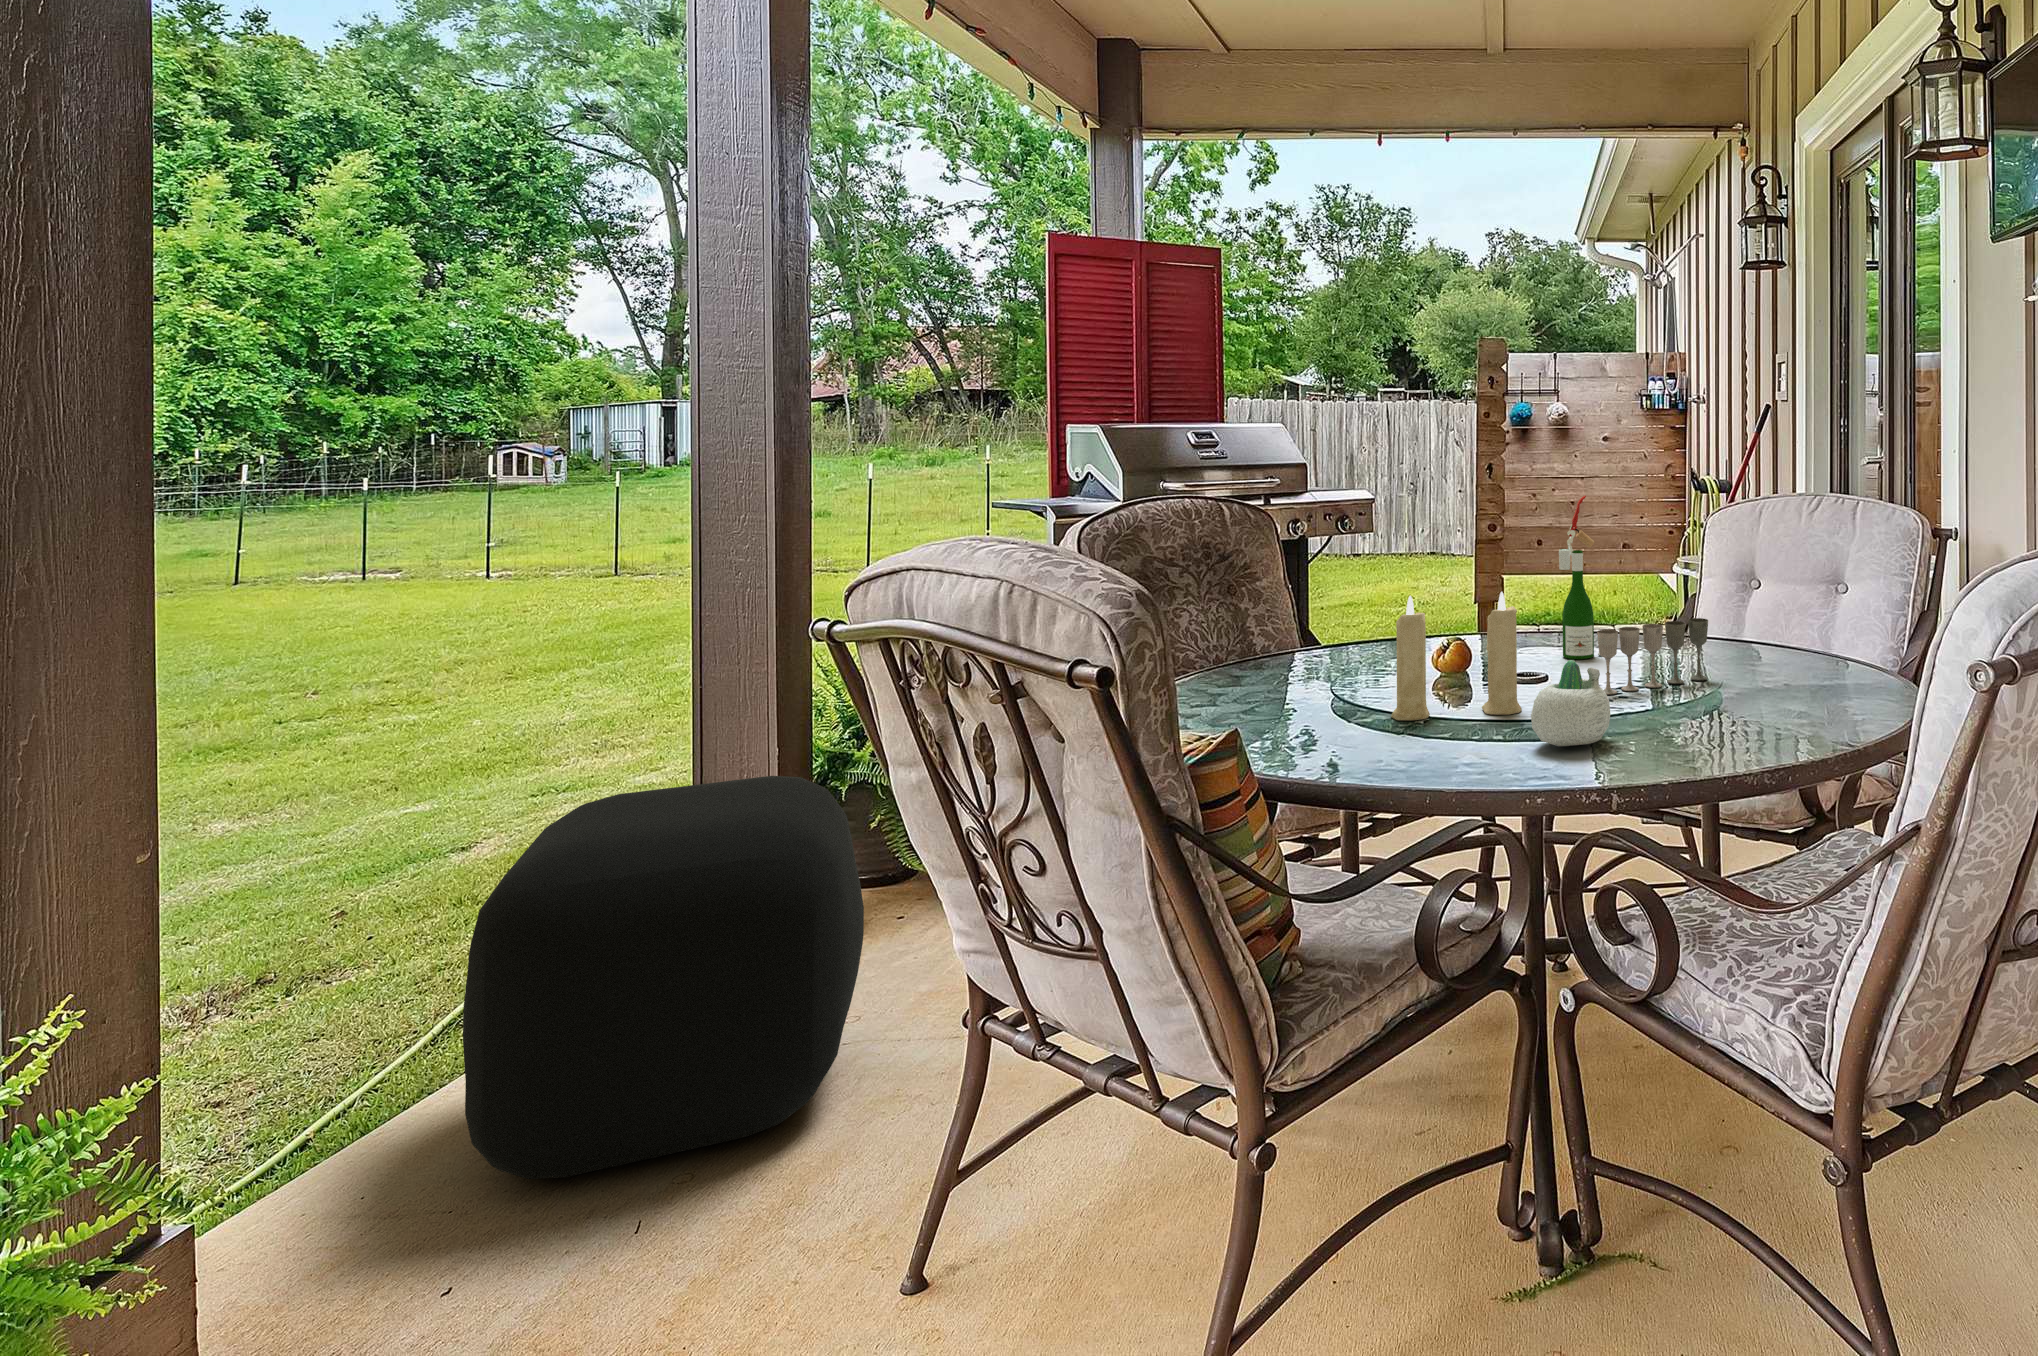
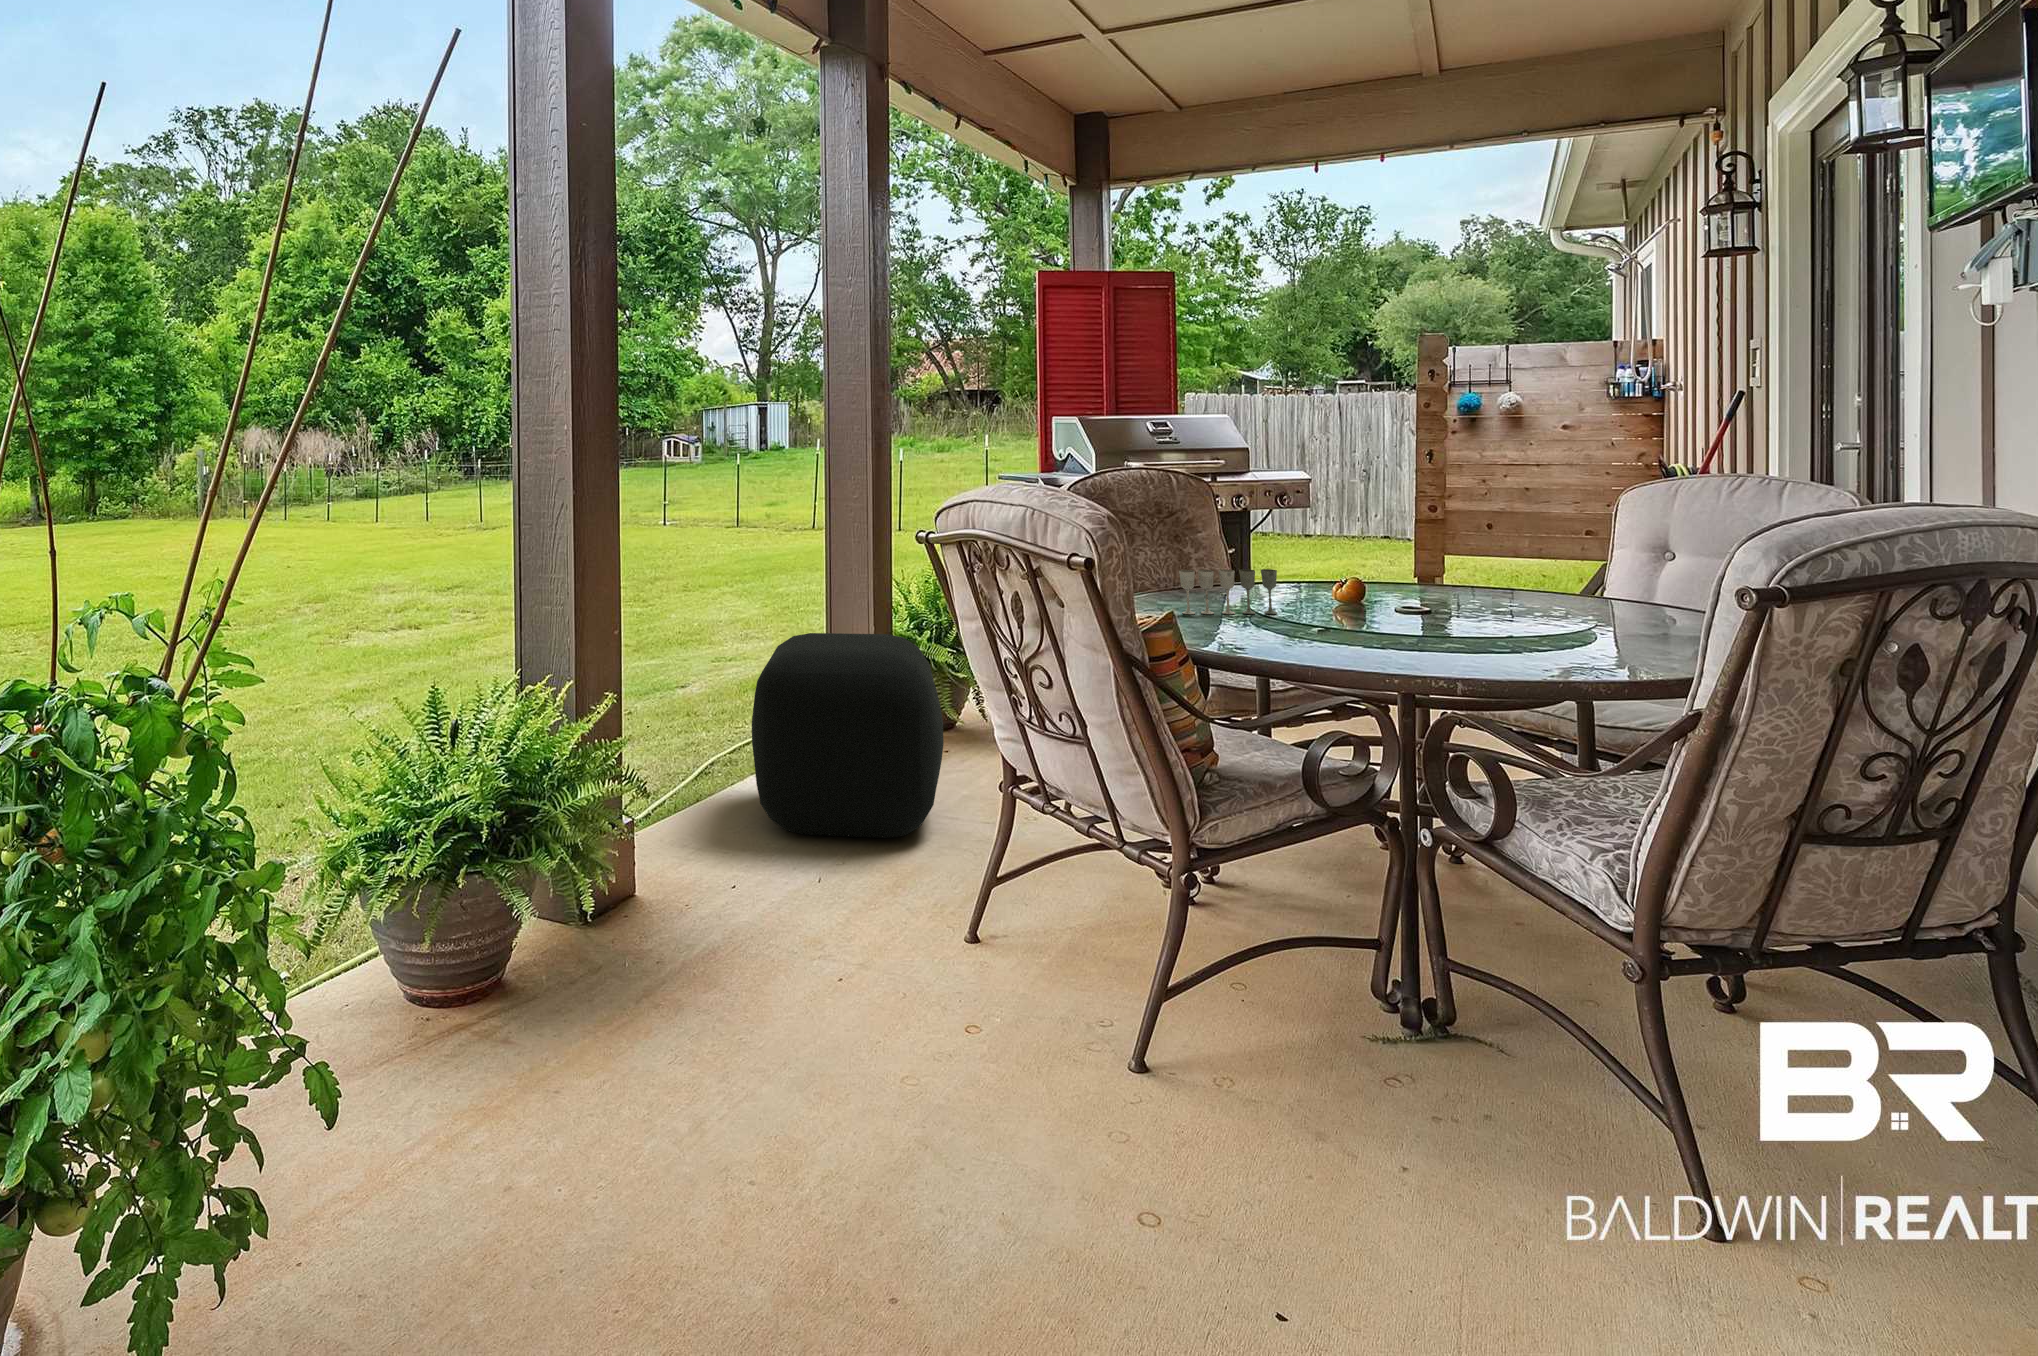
wine bottle: present [1559,496,1600,659] -> none [1445,482,1497,614]
candle: present [1391,592,1522,720] -> none [1286,543,1395,639]
wine glass: present [1597,618,1708,695] -> present [1179,569,1277,615]
succulent planter: present [1531,660,1610,746] -> none [1389,597,1458,658]

